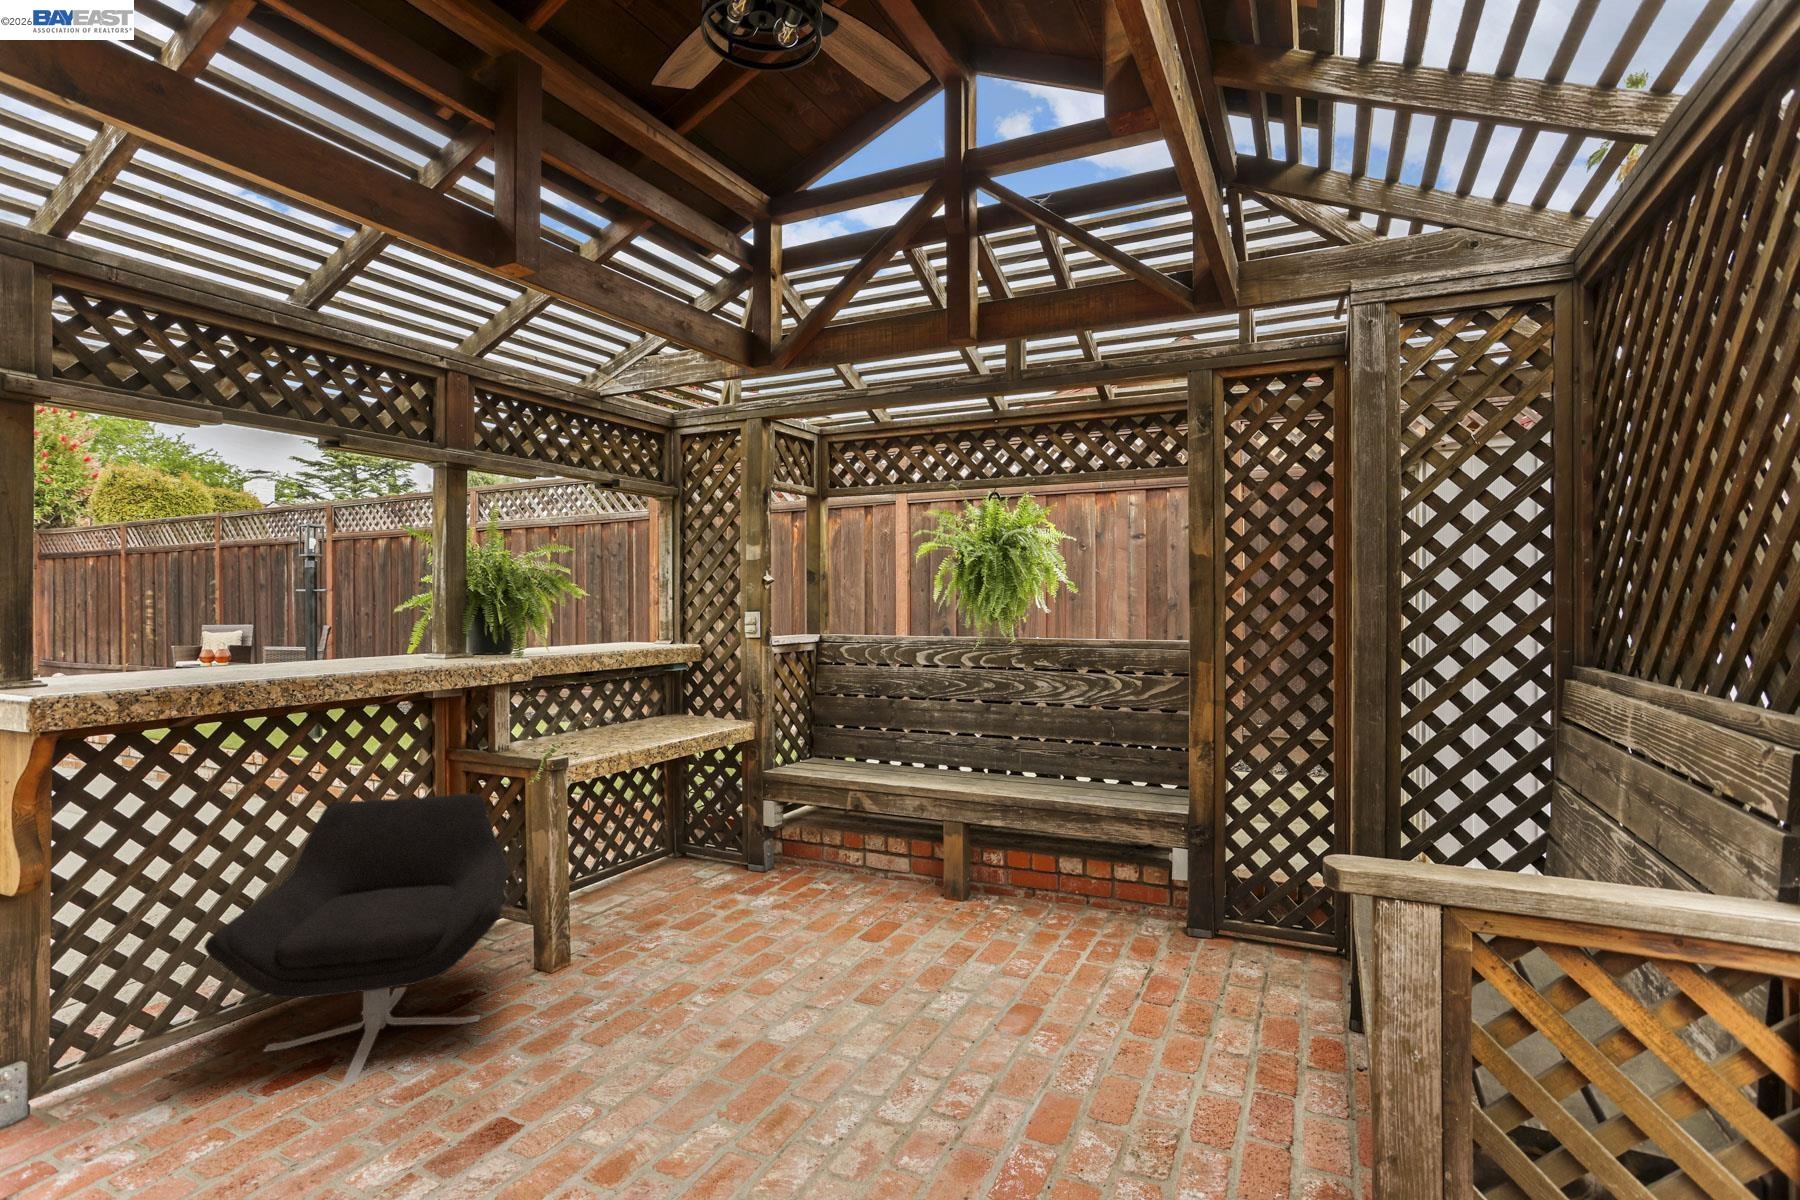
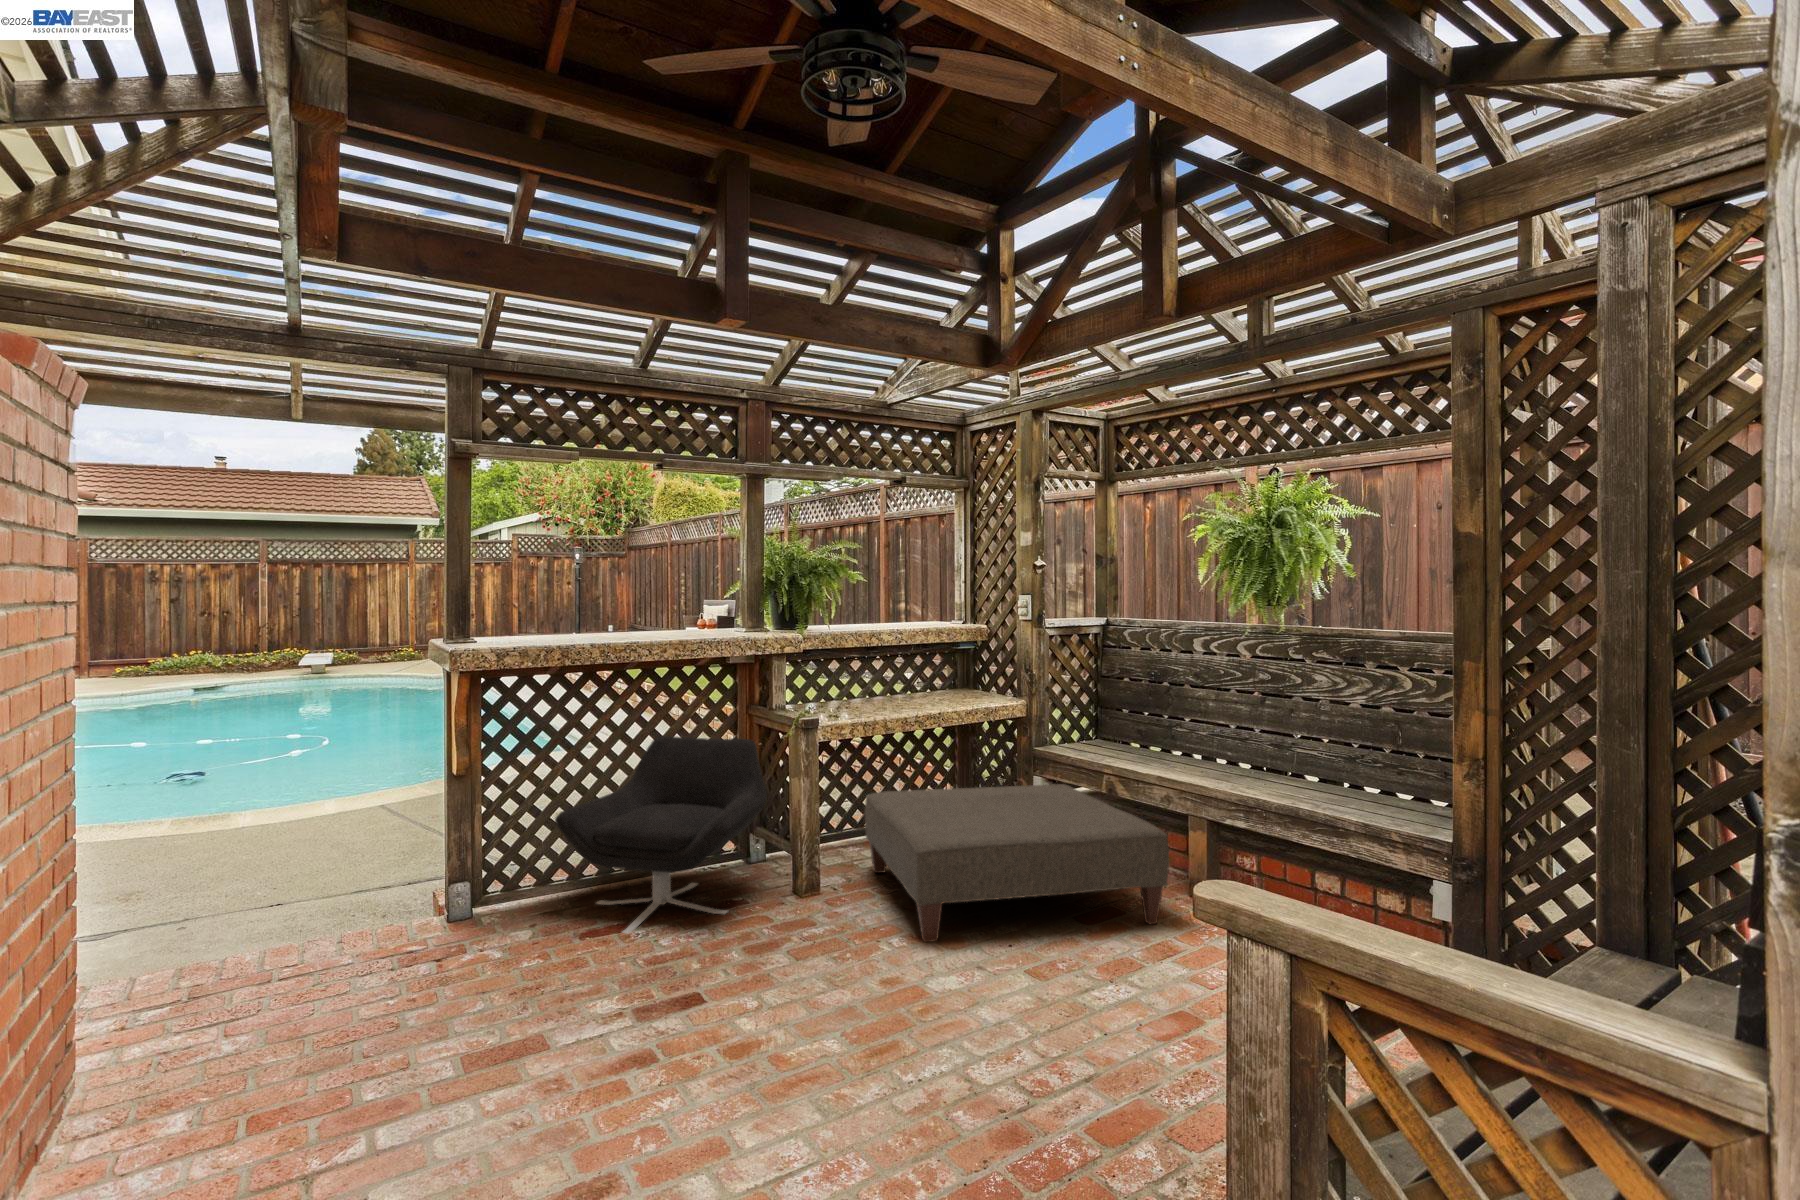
ottoman: none [608,801,951,1000] -> present [865,784,1169,942]

